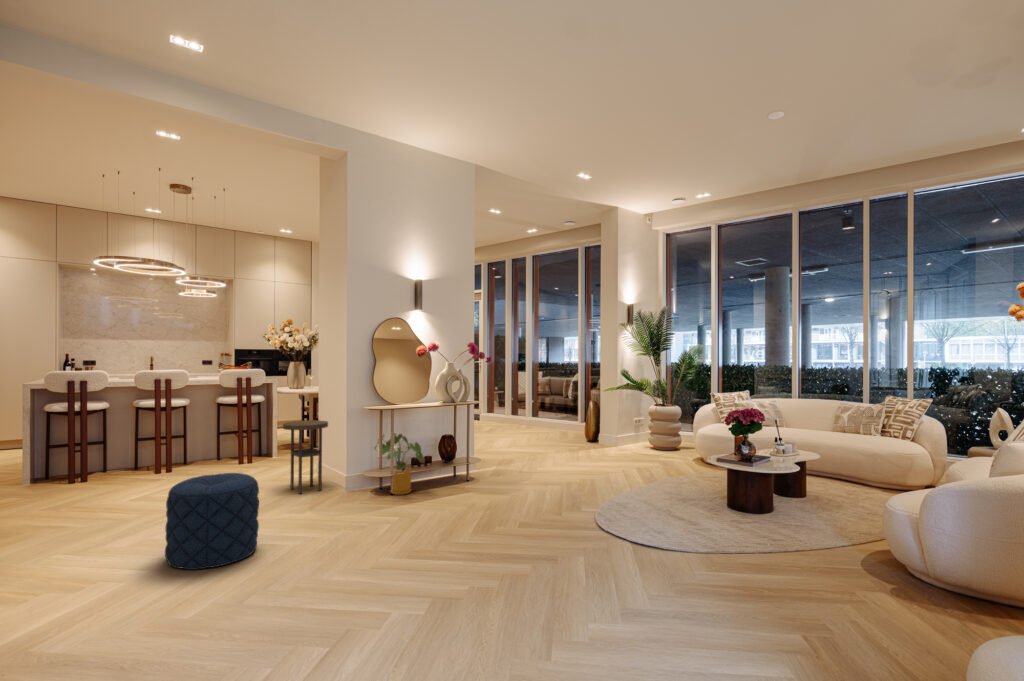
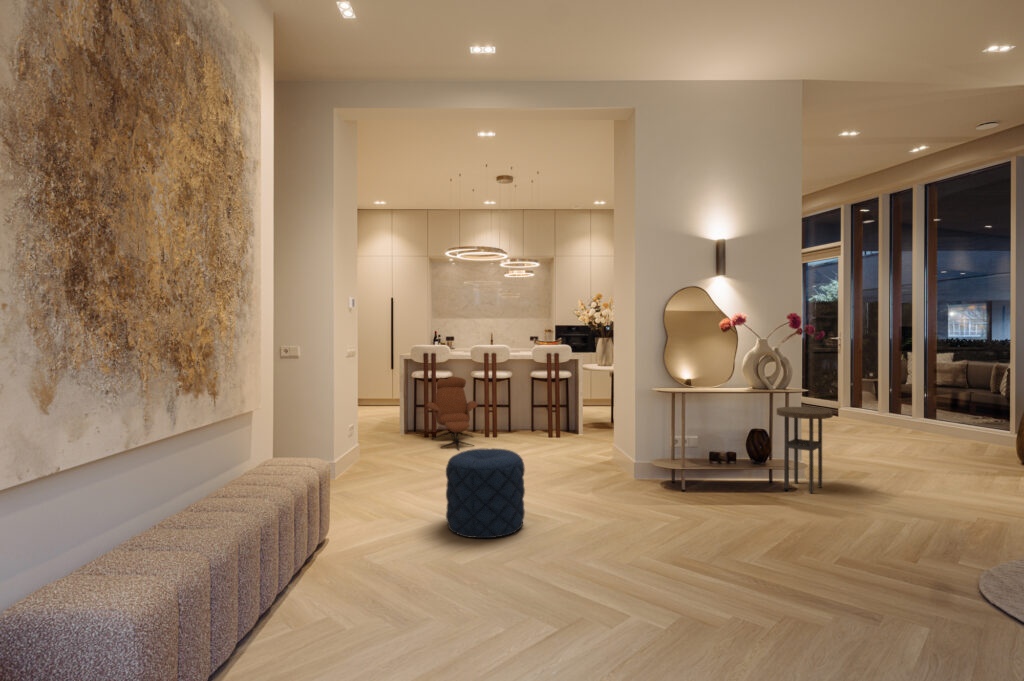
lounge chair: none [78,407,150,489] -> present [427,377,477,449]
side table: present [283,420,328,494] -> present [777,407,833,493]
house plant: present [375,433,423,495] -> none [664,421,720,494]

